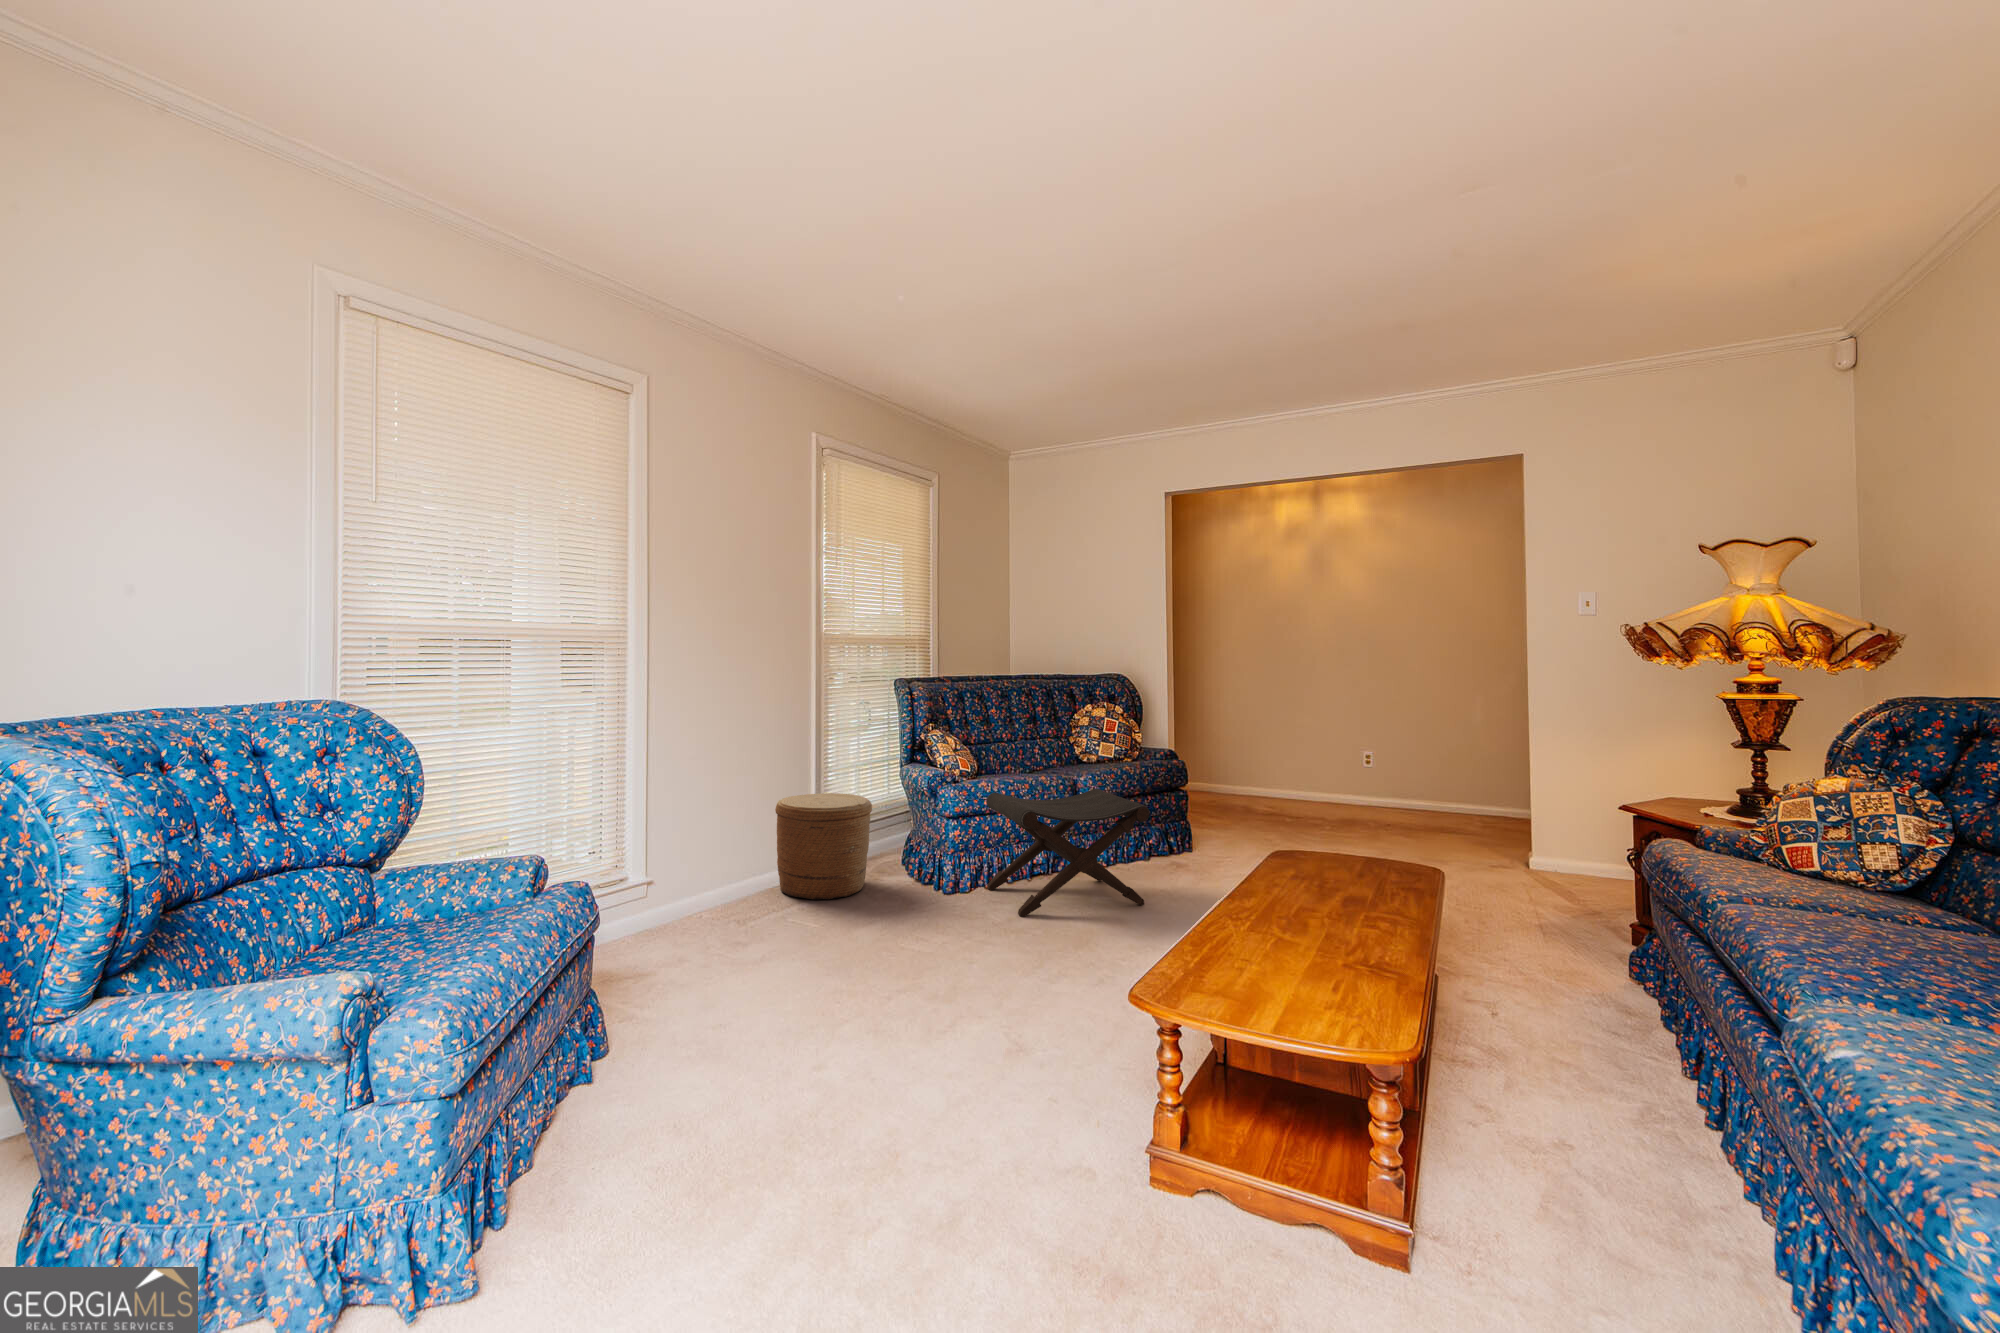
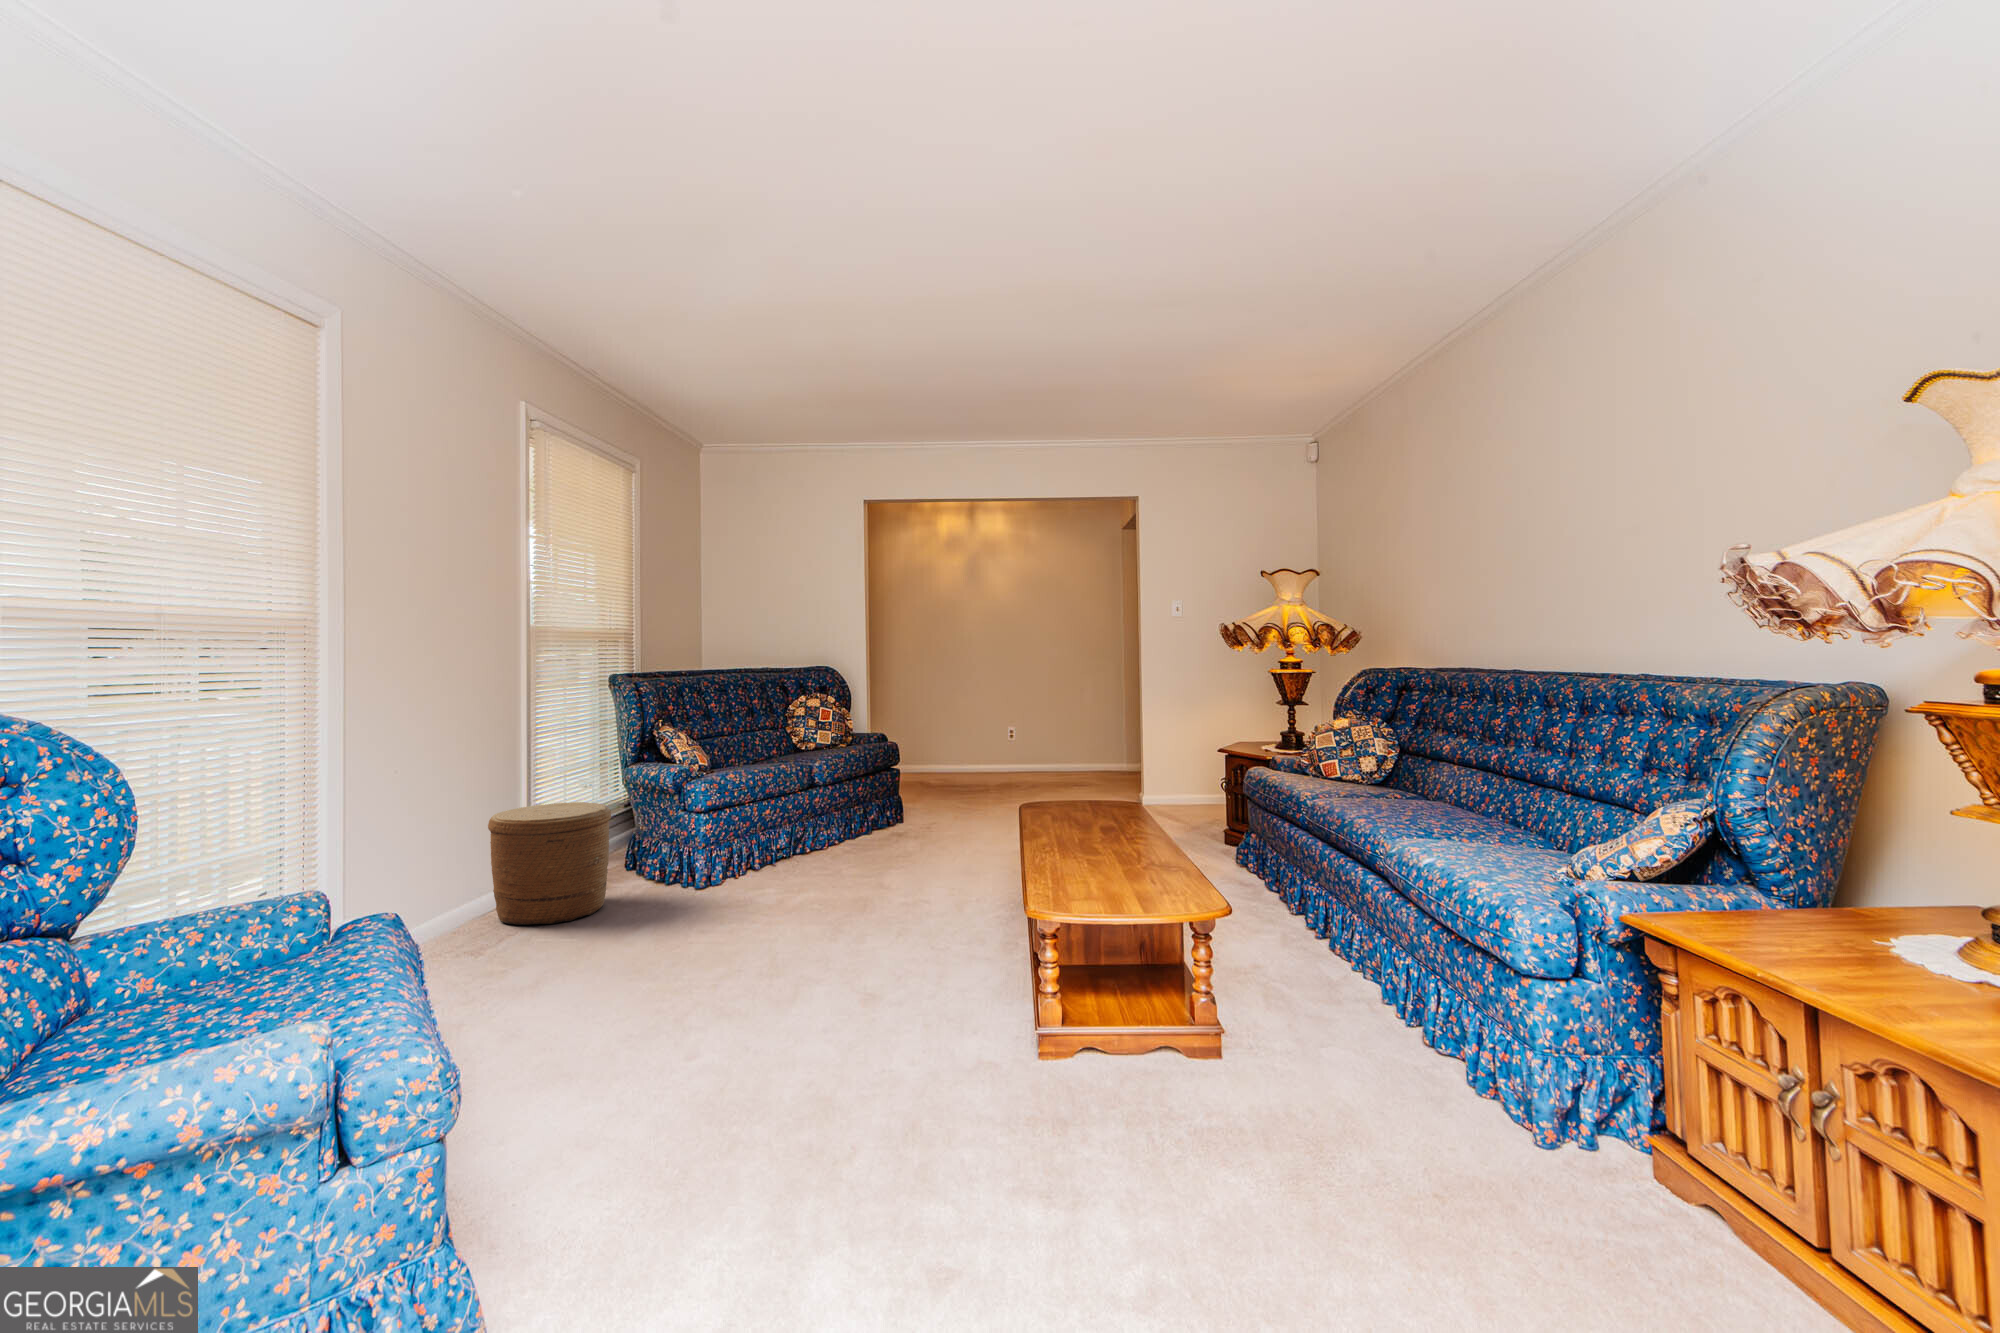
footstool: present [987,789,1150,917] -> none [738,770,907,900]

